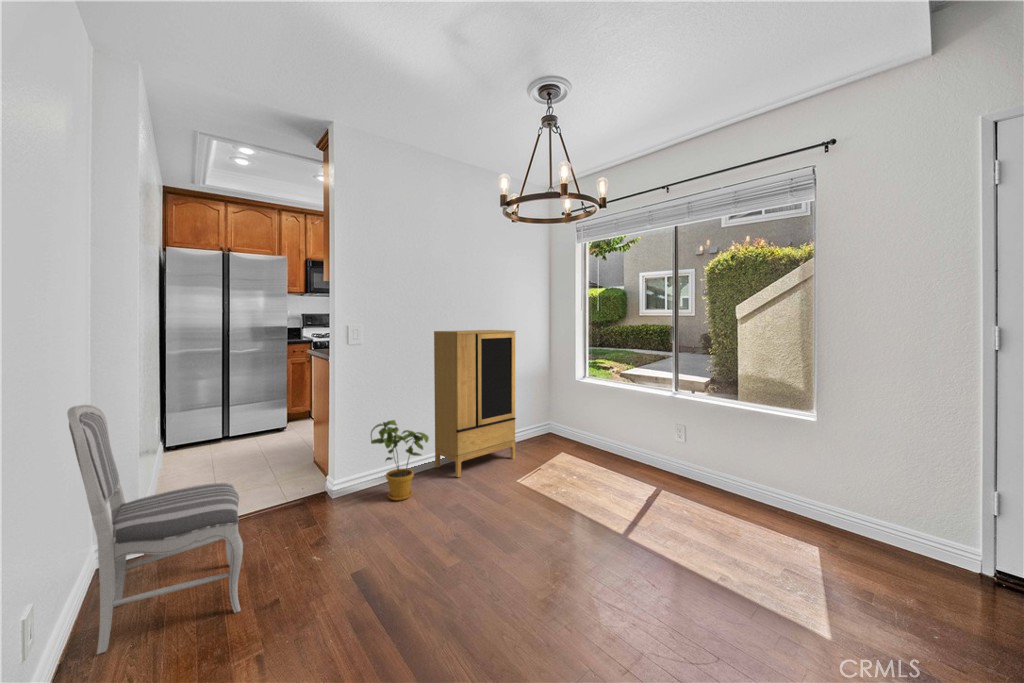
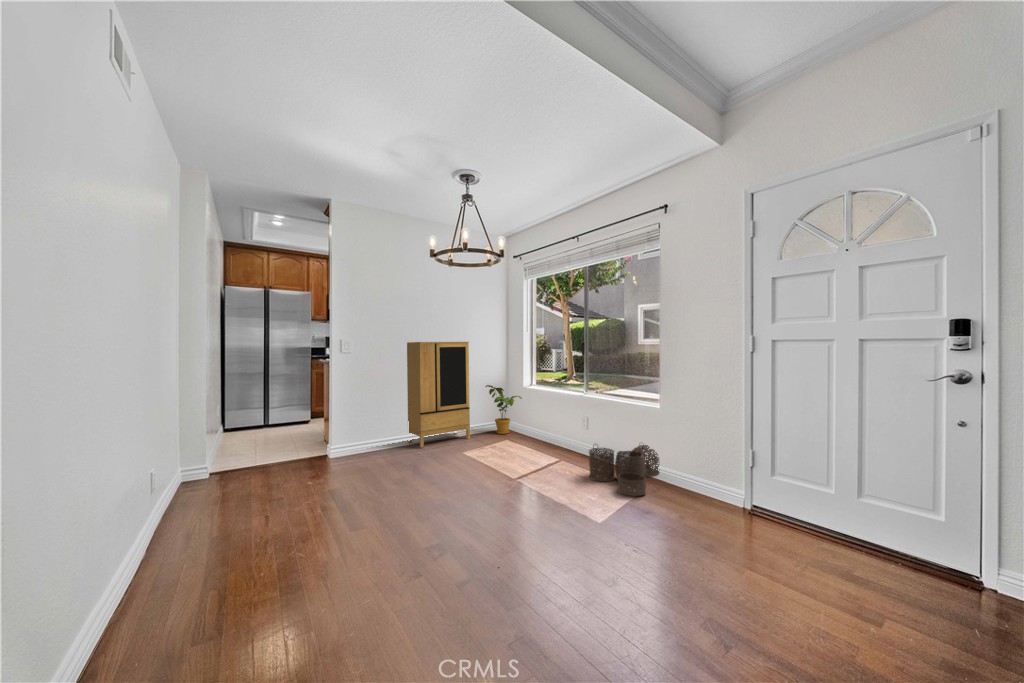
dining chair: present [67,405,243,654] -> none [176,377,264,512]
house plant: present [371,420,429,500] -> present [485,385,522,434]
woven basket: none [735,484,857,587] -> present [589,445,659,496]

